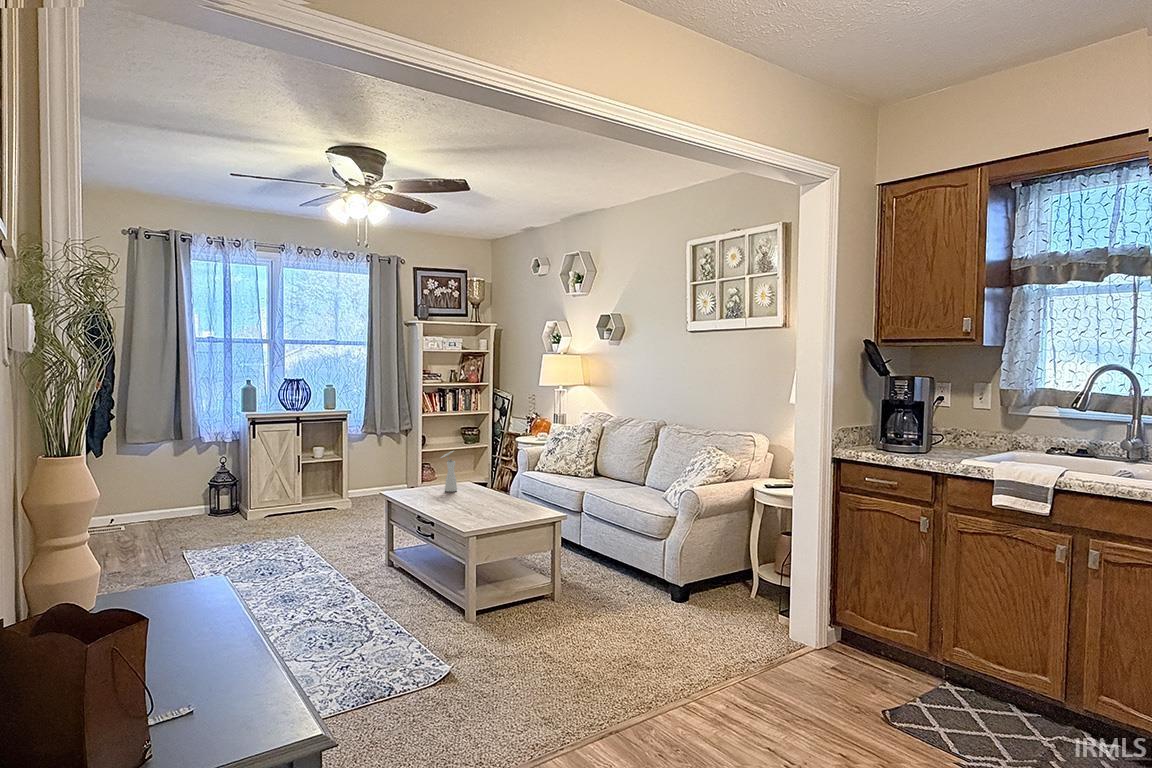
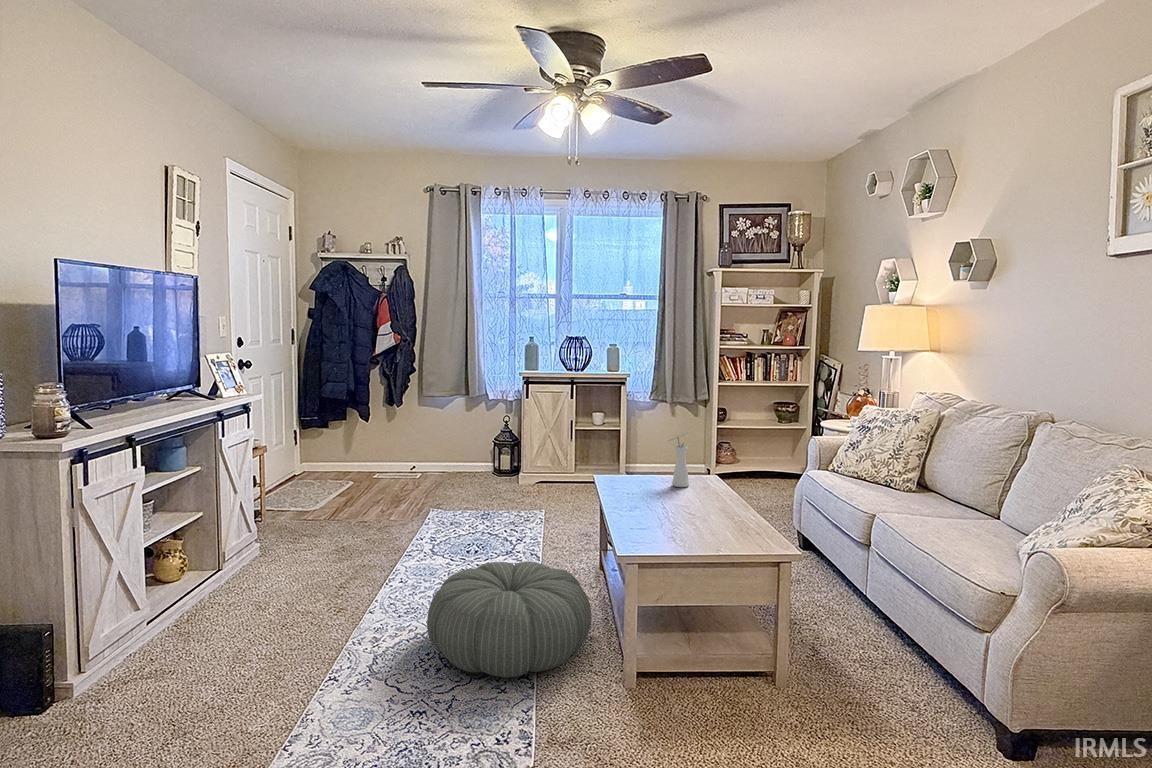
pouf: none [297,559,427,642] -> present [427,561,591,677]

